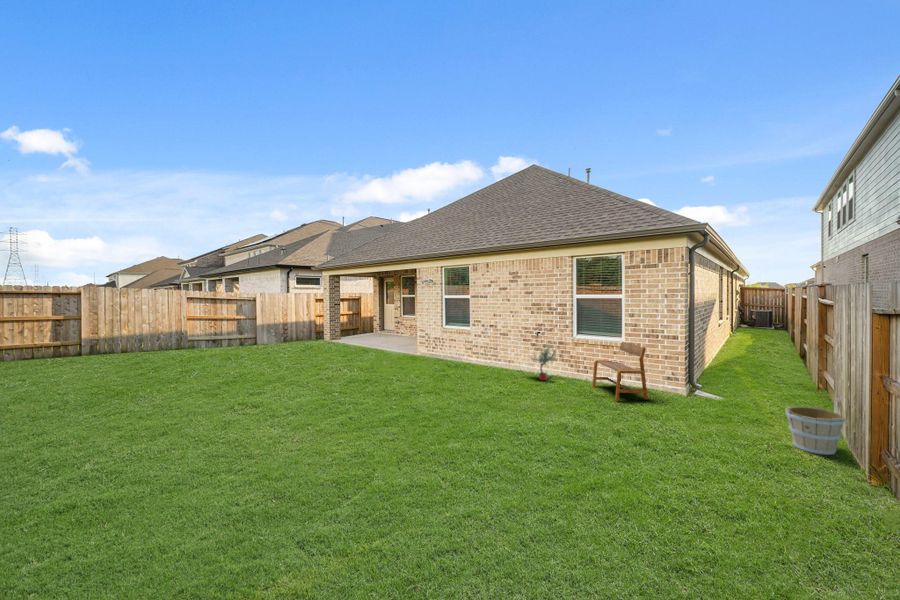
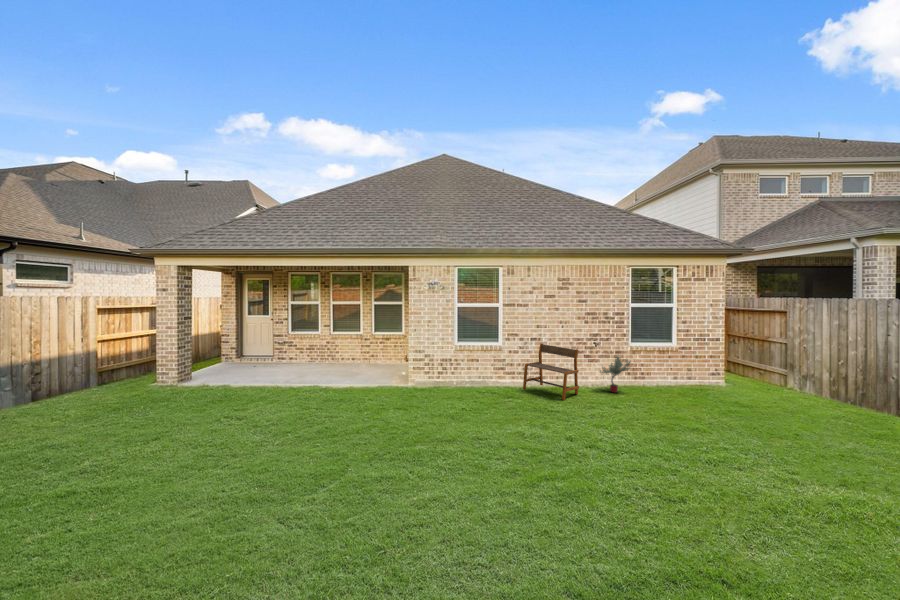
bench: present [592,342,648,402] -> present [523,344,579,400]
wooden bucket: present [785,407,845,455] -> none [839,381,879,412]

